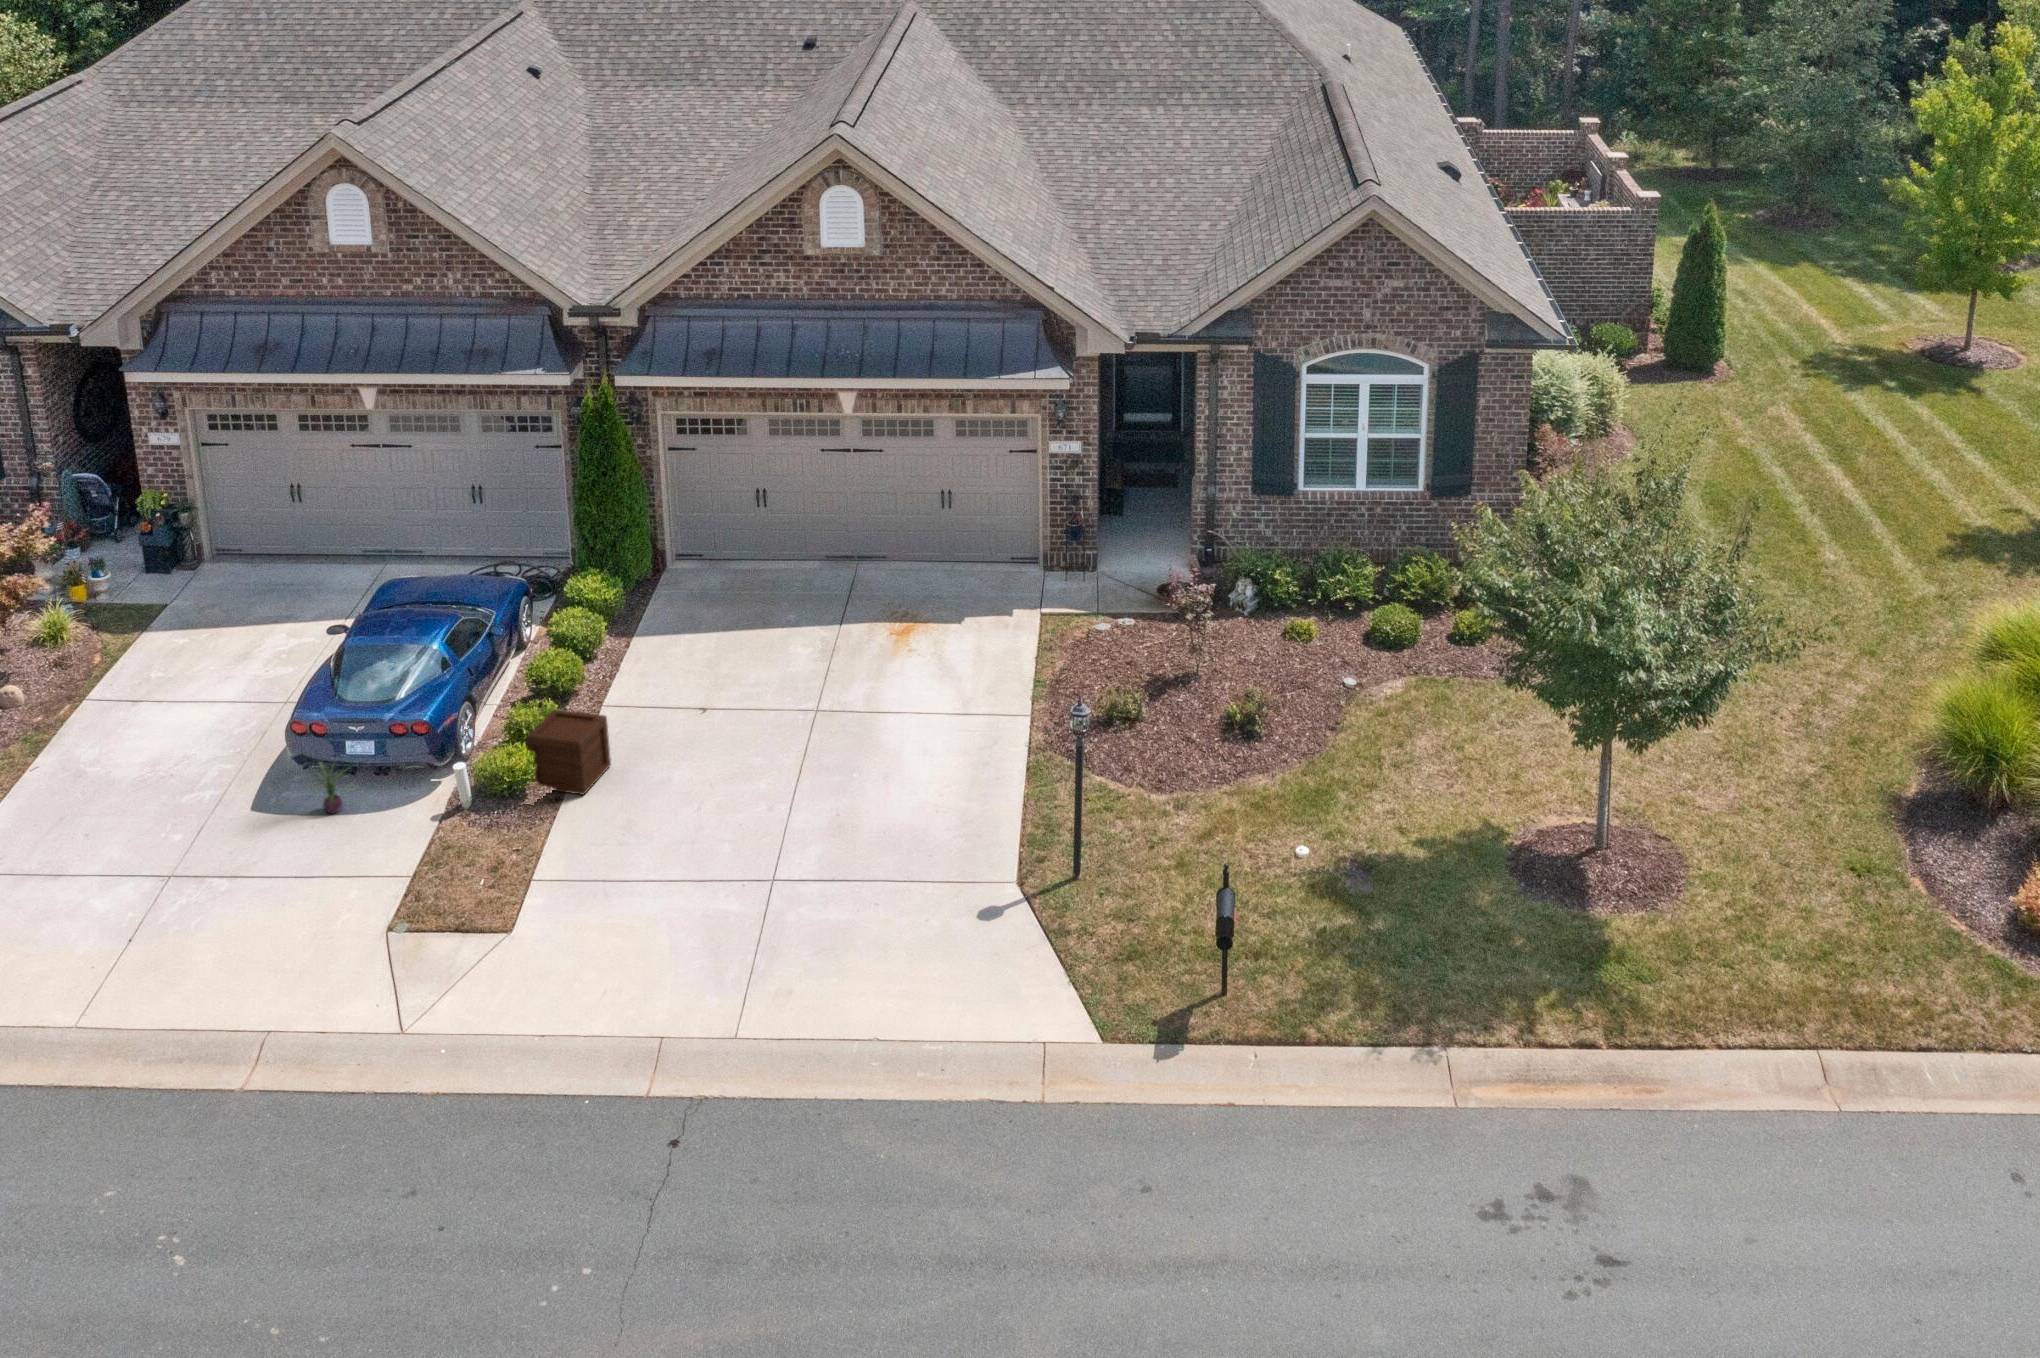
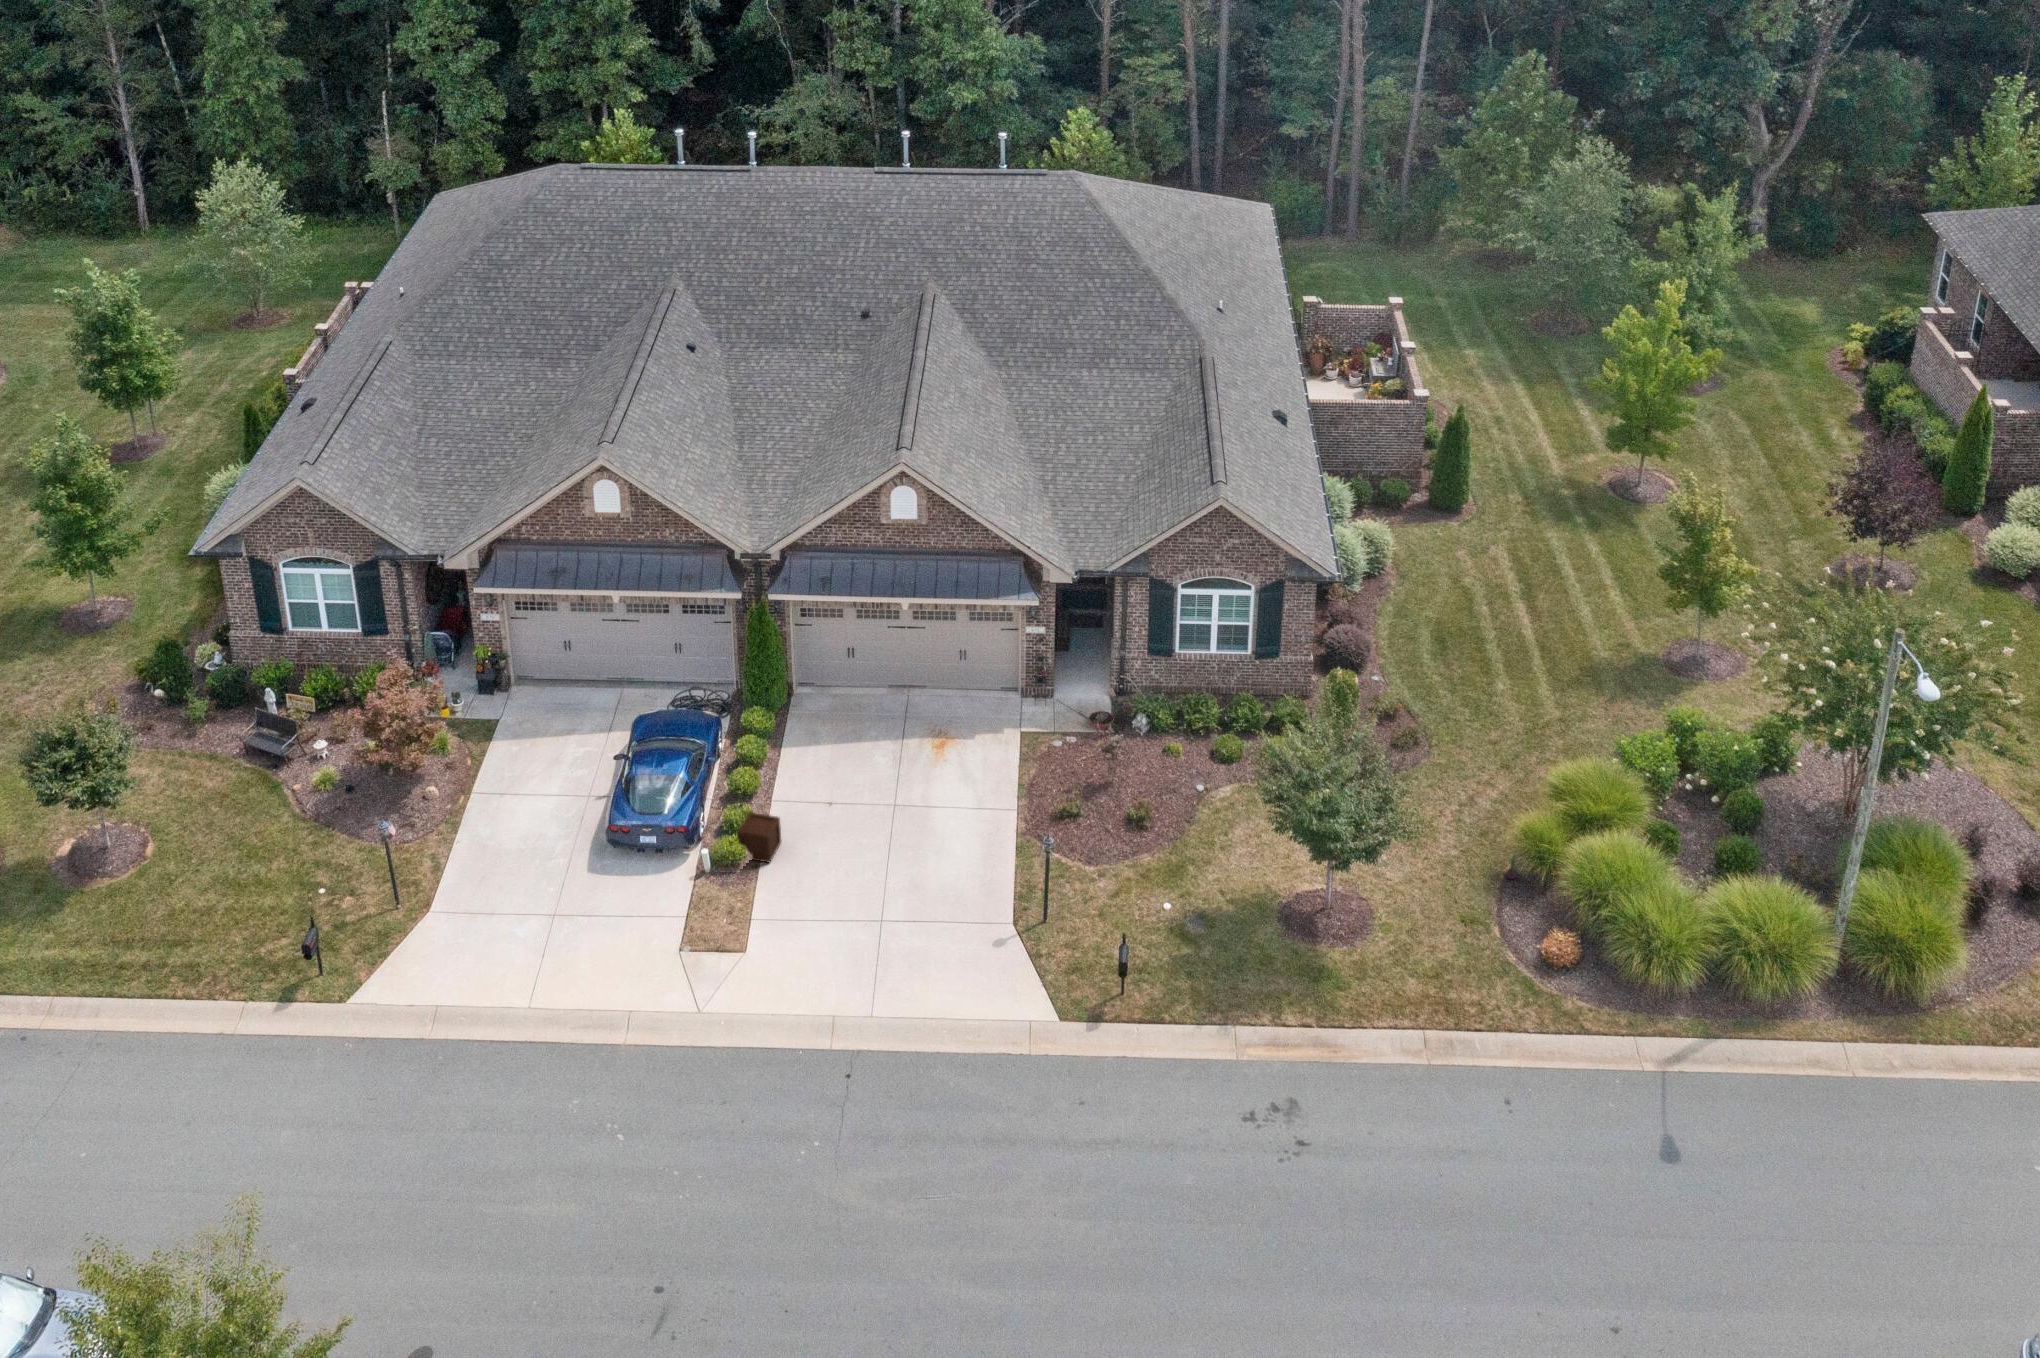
decorative plant: present [315,762,345,814] -> present [1506,852,1521,879]

